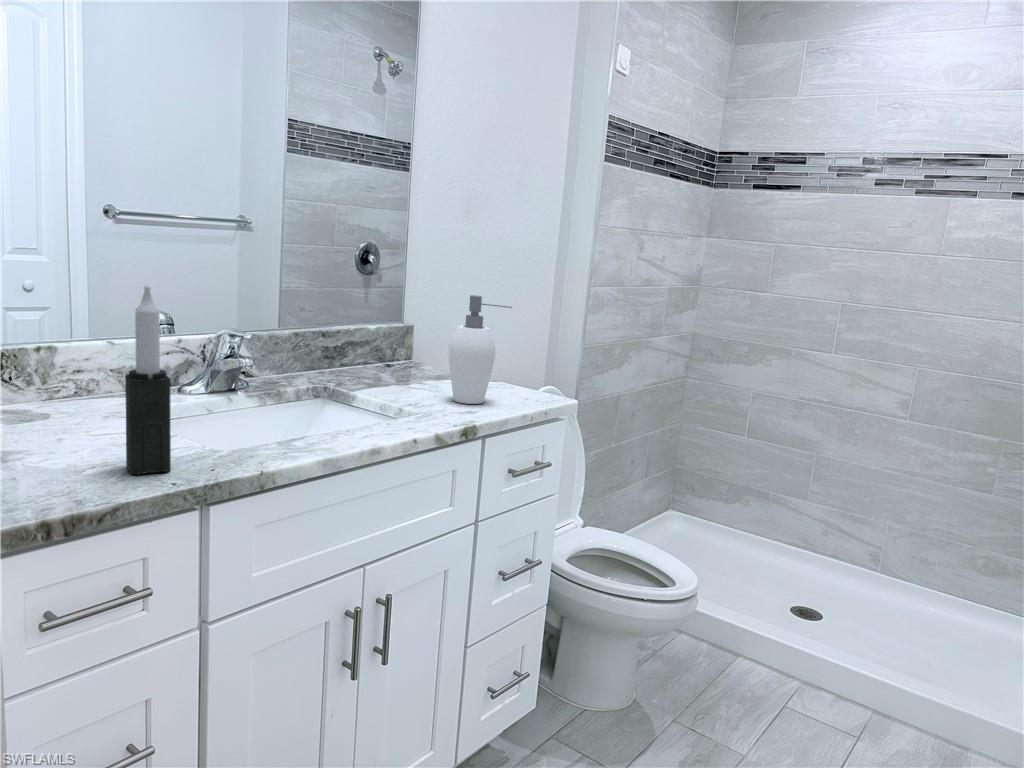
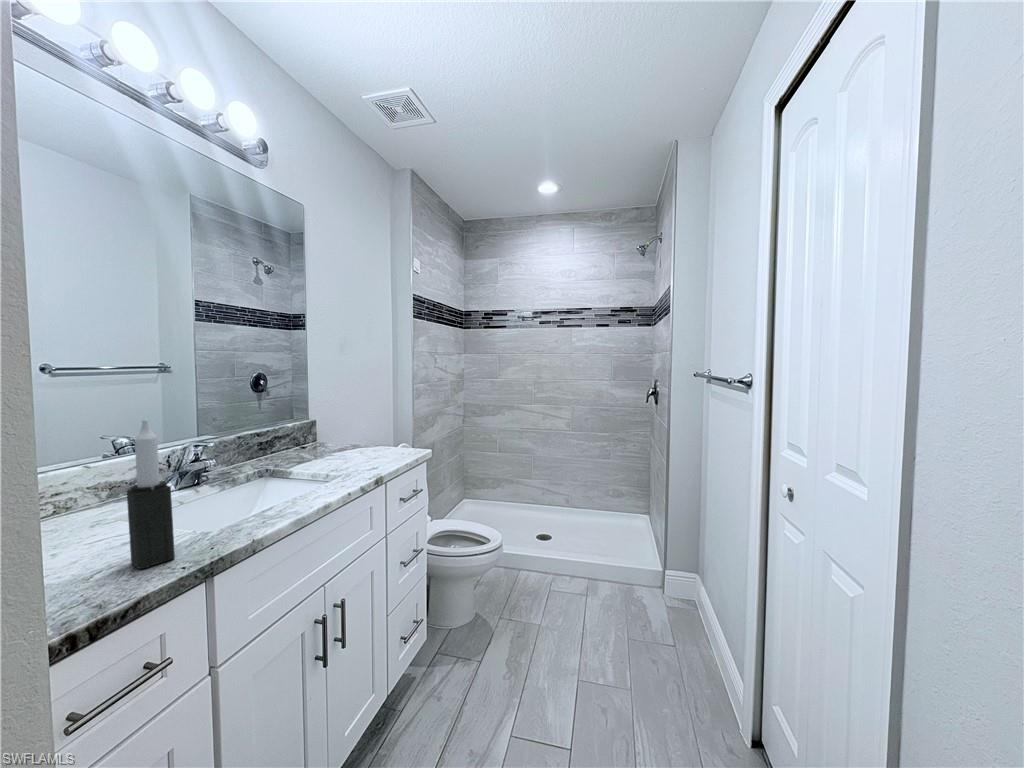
soap dispenser: present [449,295,512,404] -> none [353,398,390,463]

